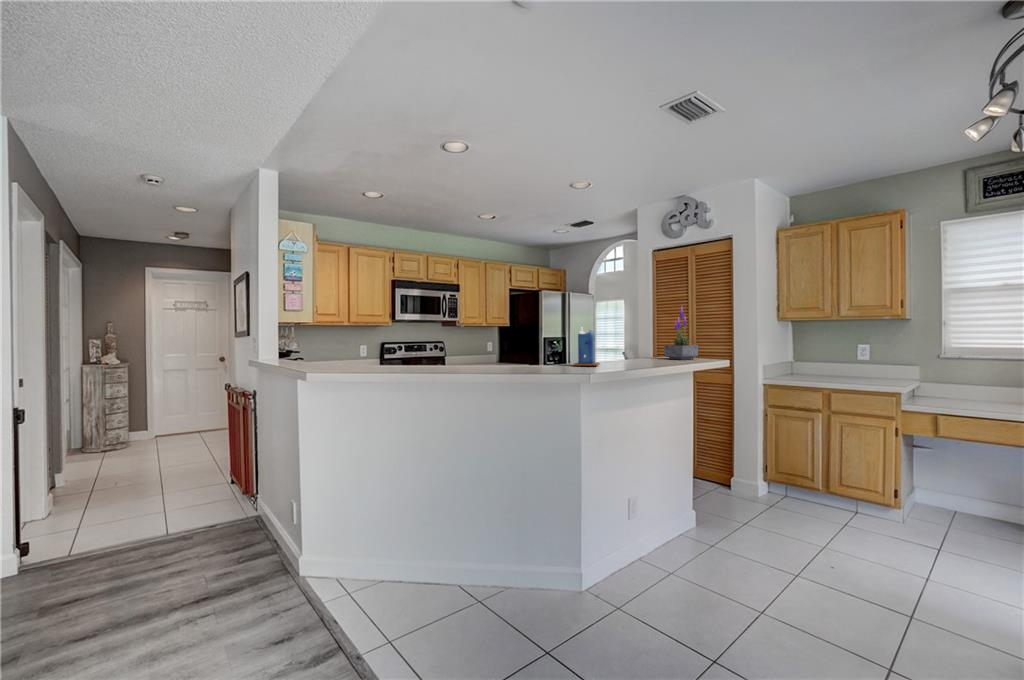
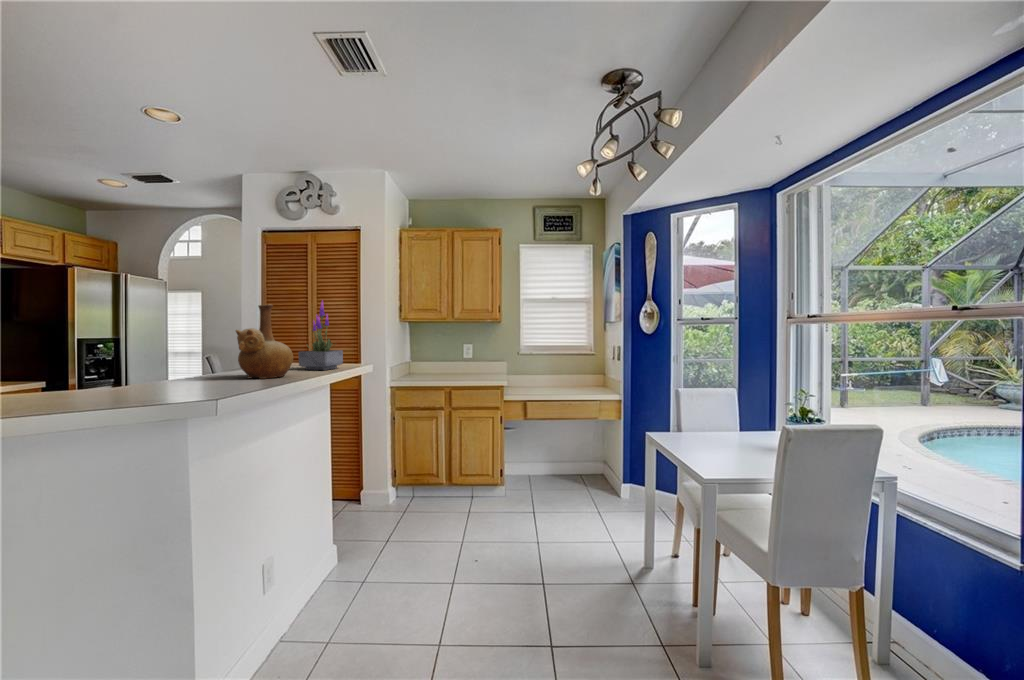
vase: none [619,311,656,362] -> present [236,305,293,379]
candle: present [574,328,600,366] -> none [151,328,208,401]

